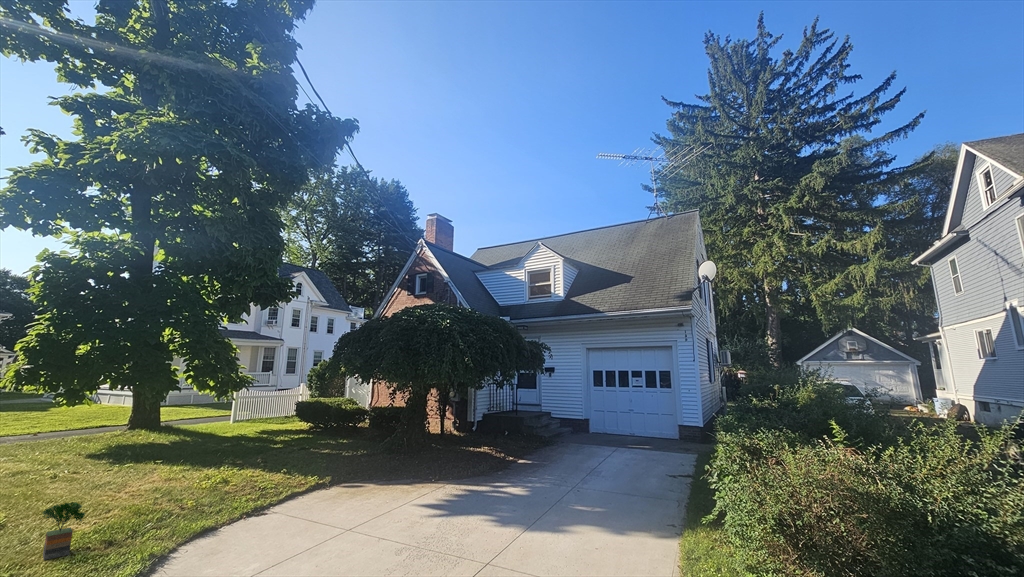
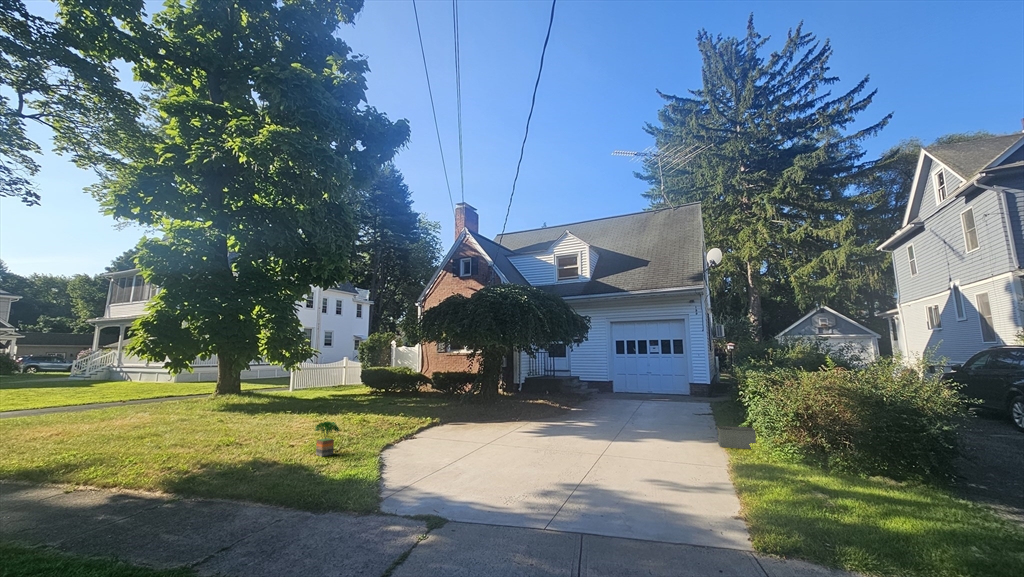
storage bin: none [664,512,719,556] -> present [717,425,756,449]

